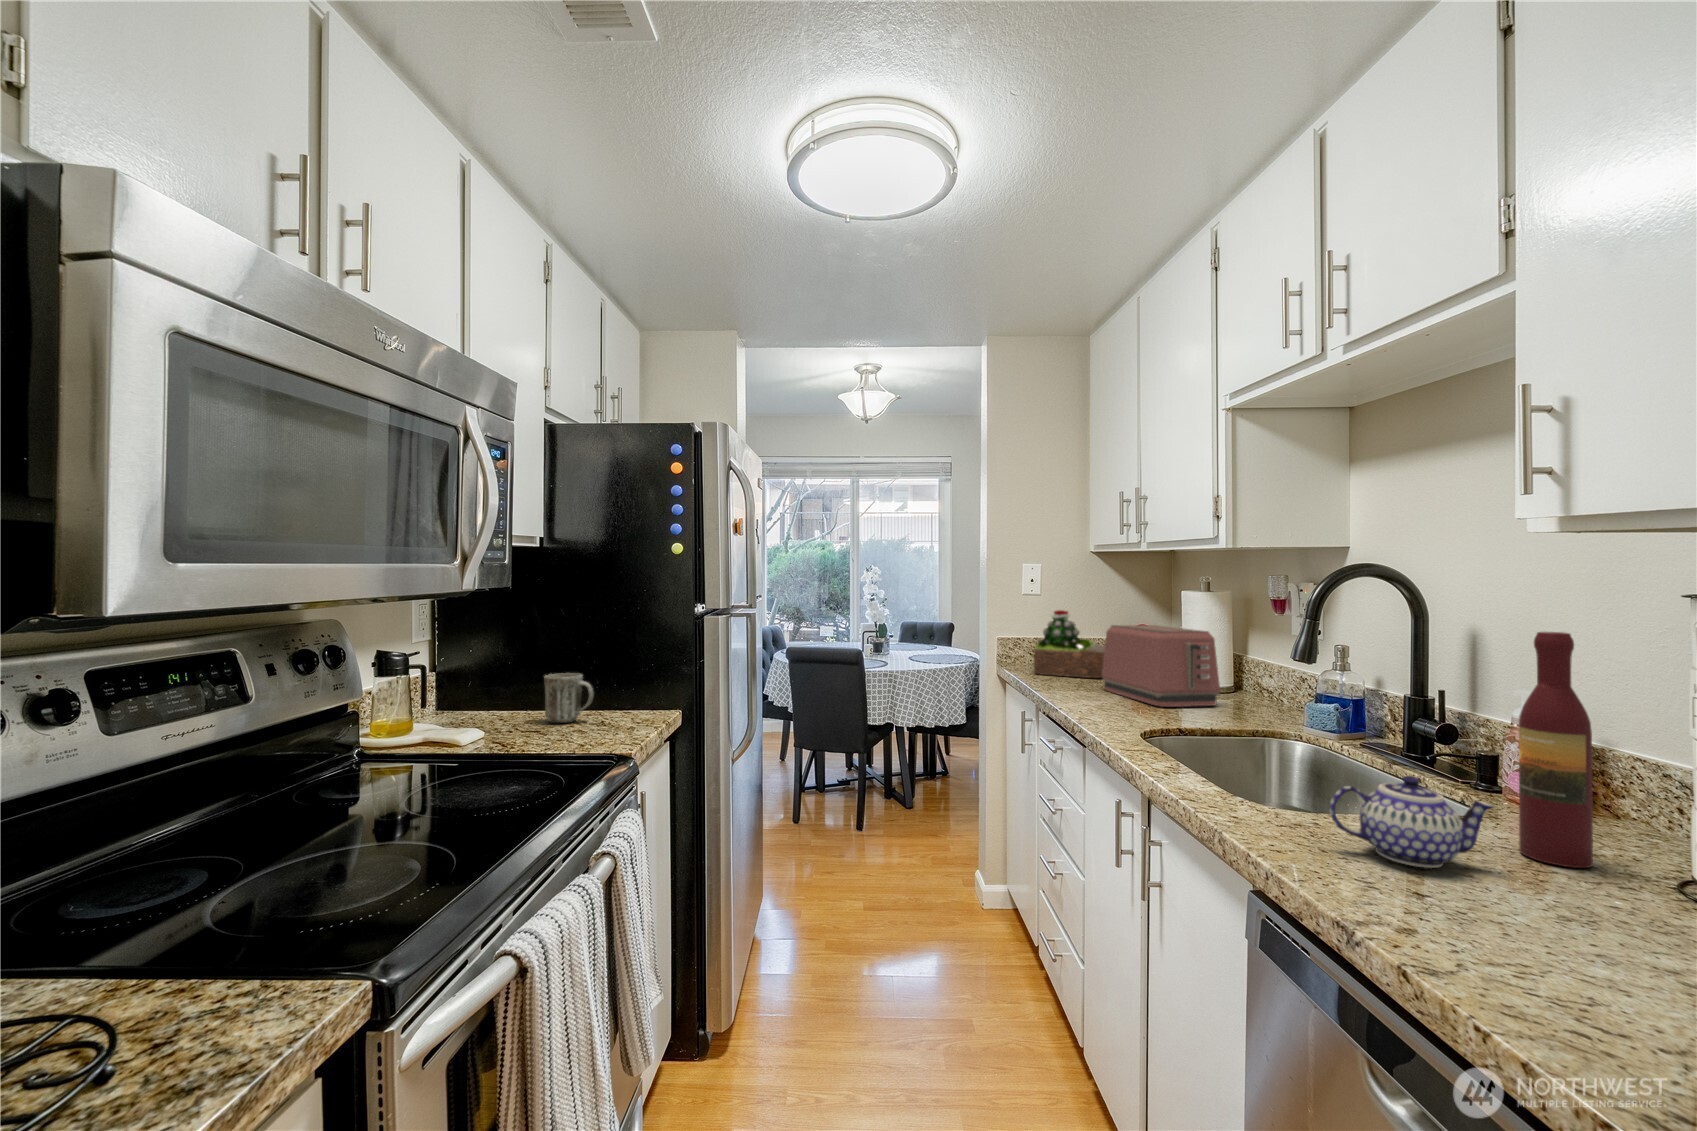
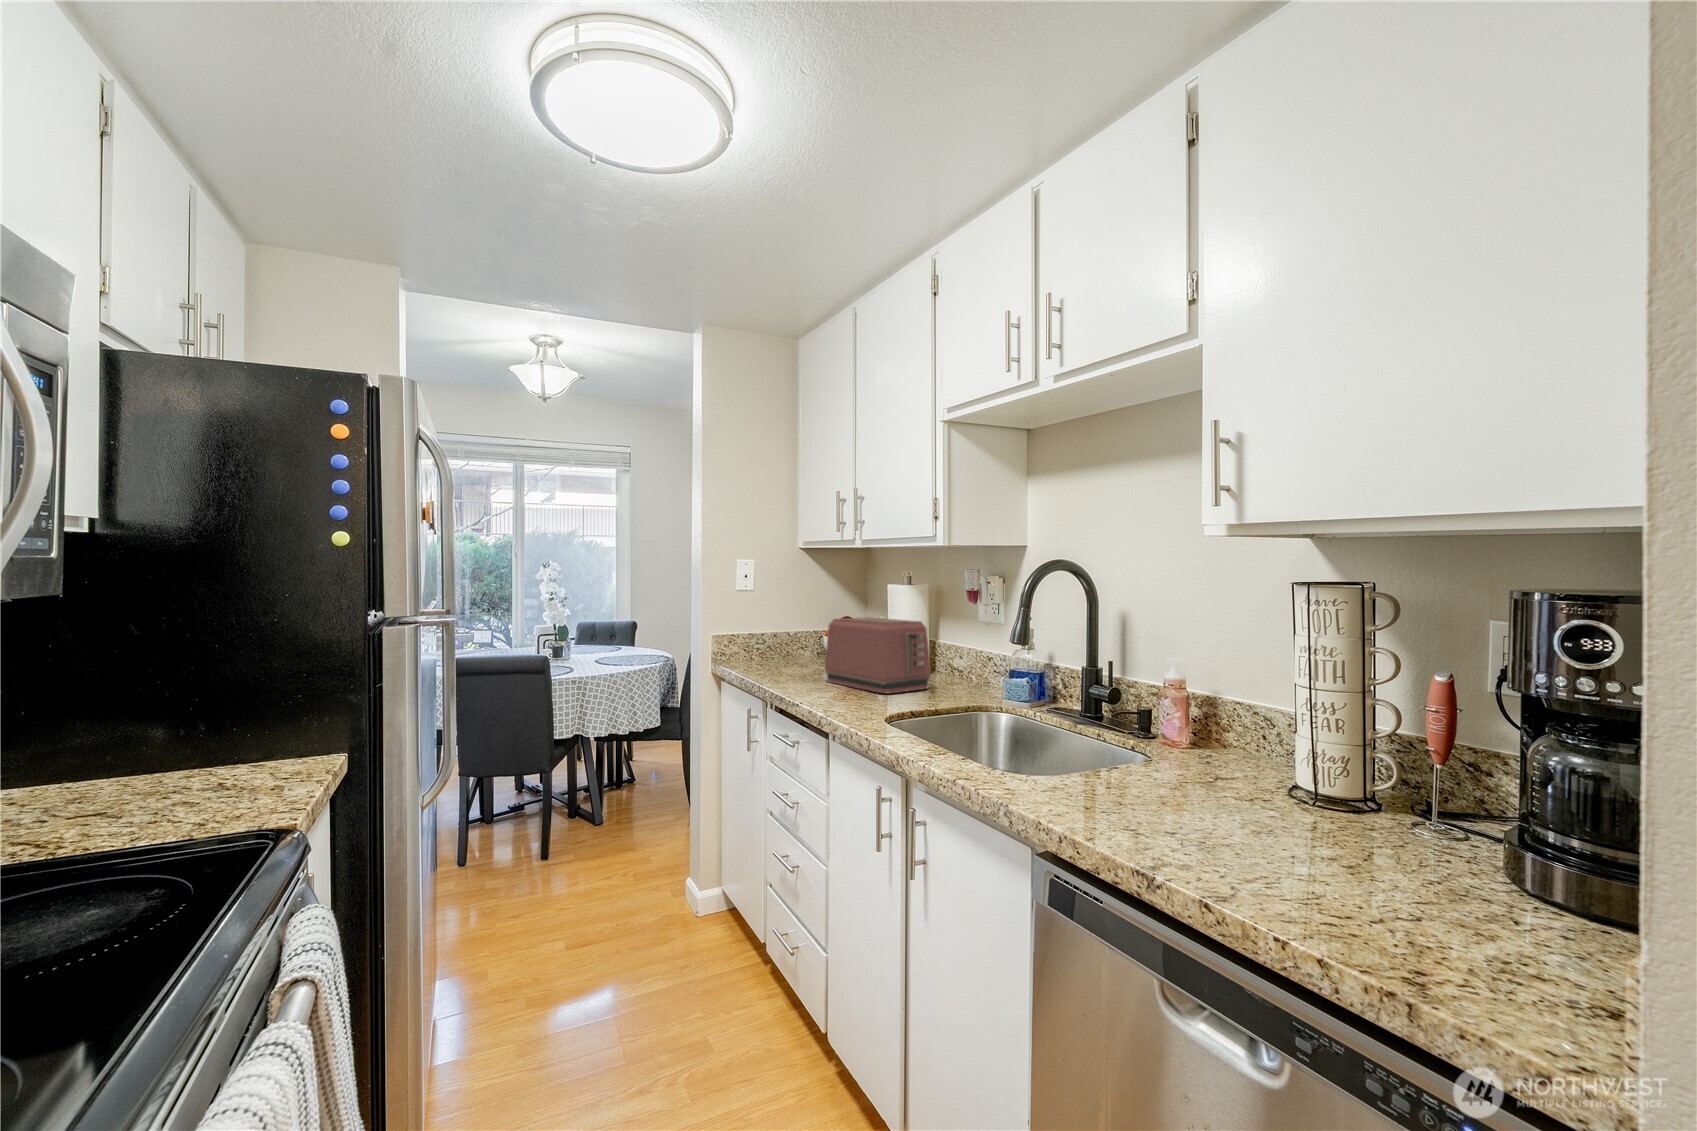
succulent plant: present [1034,610,1105,678] -> none [753,606,828,671]
wine bottle: present [1519,632,1593,868] -> none [1203,613,1249,794]
mug: present [544,673,594,723] -> none [115,715,207,790]
teapot: present [1330,776,1494,868] -> none [1092,737,1201,811]

